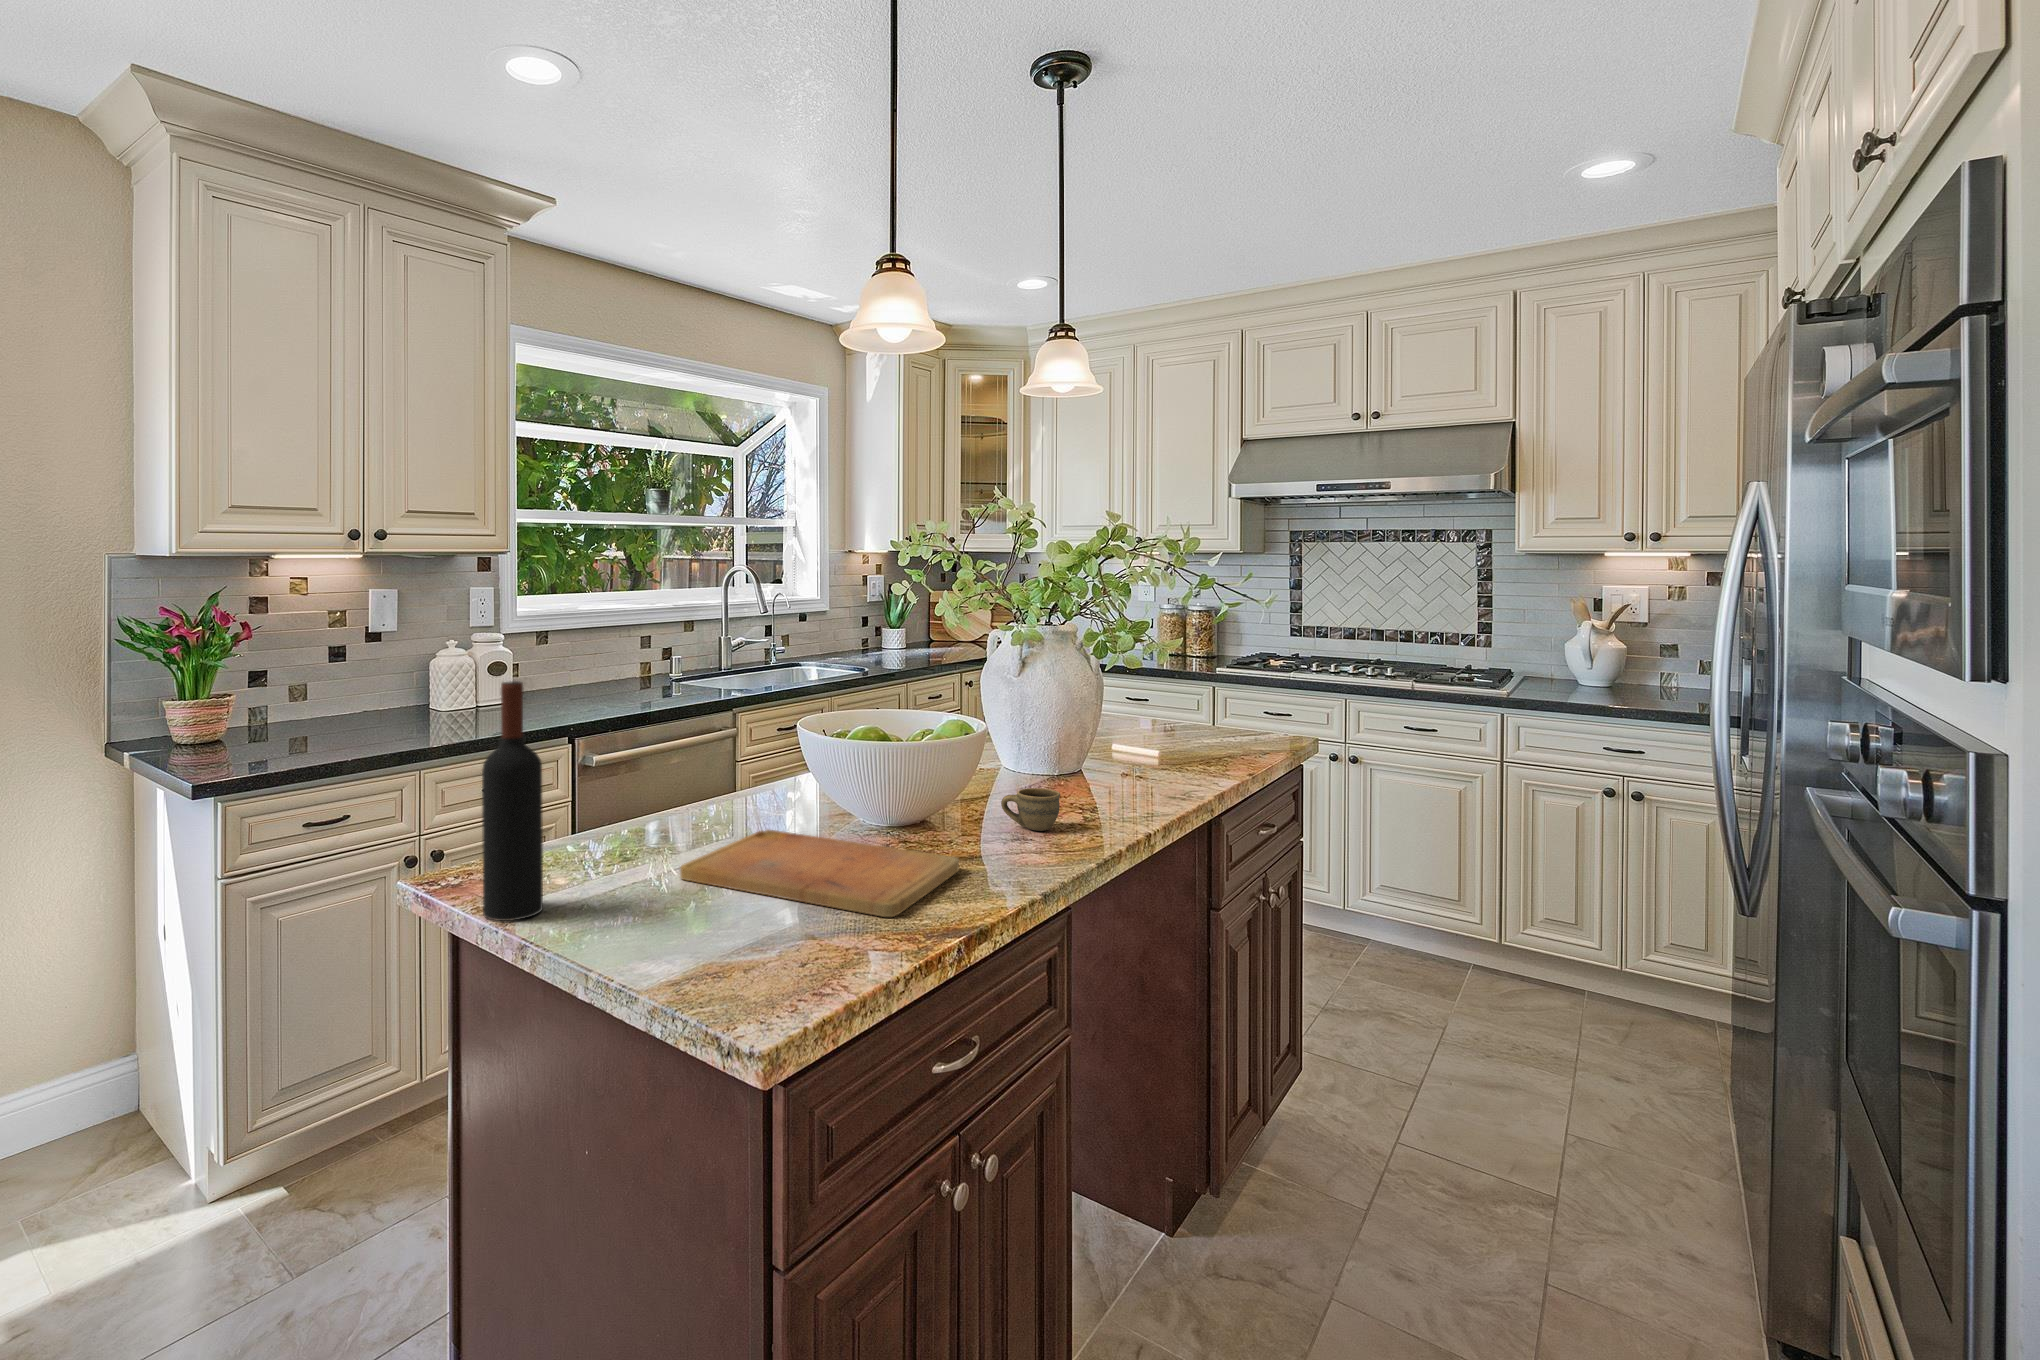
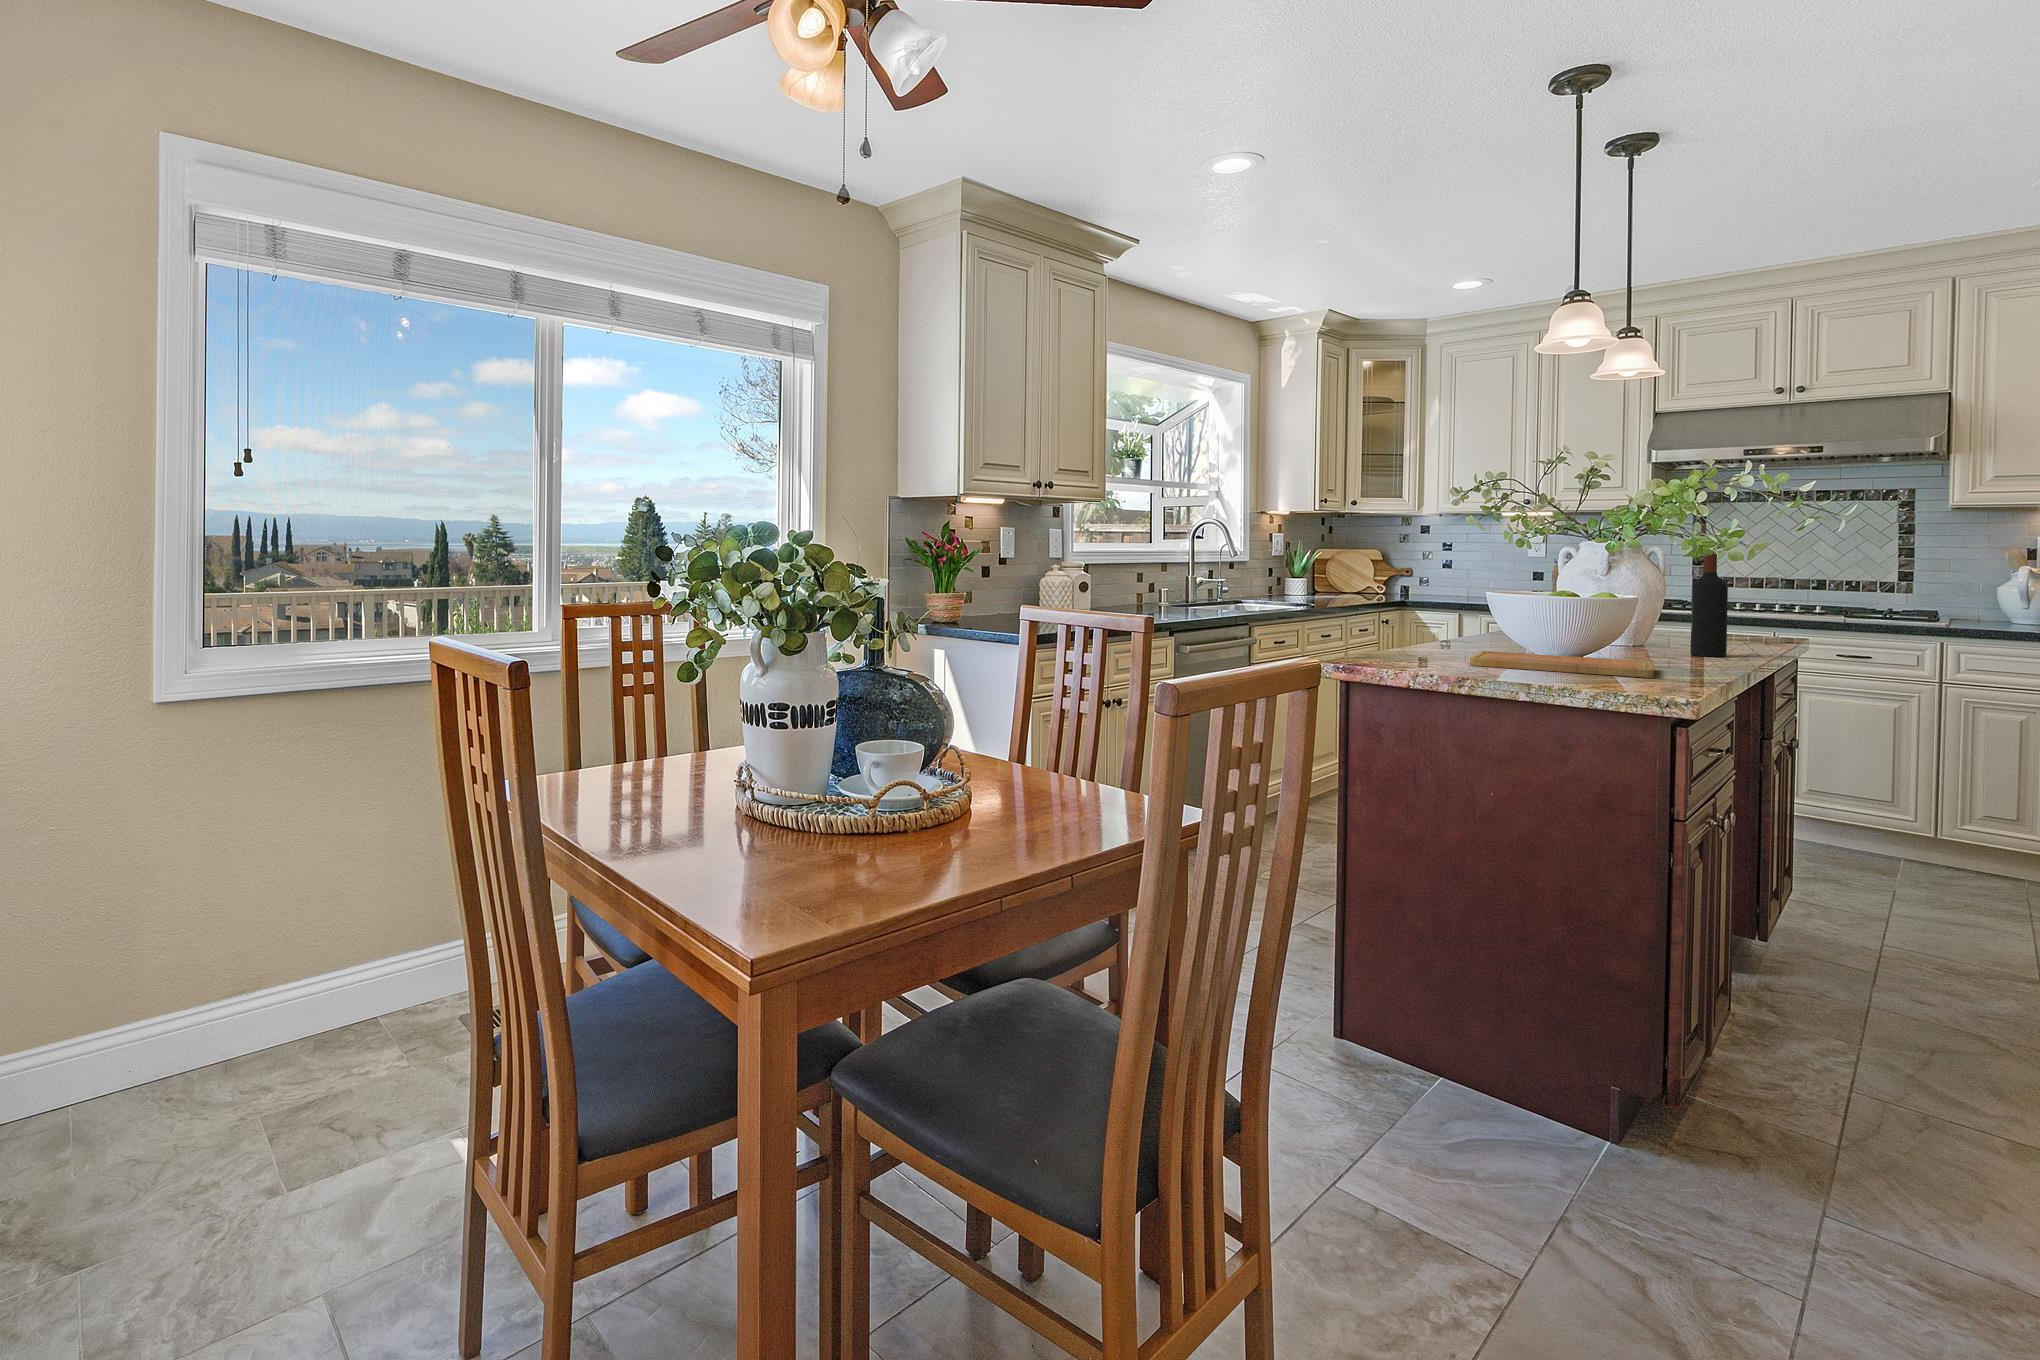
wine bottle: present [482,681,543,921] -> present [1691,554,1728,657]
cup: present [1001,788,1060,831] -> none [1635,636,1684,661]

